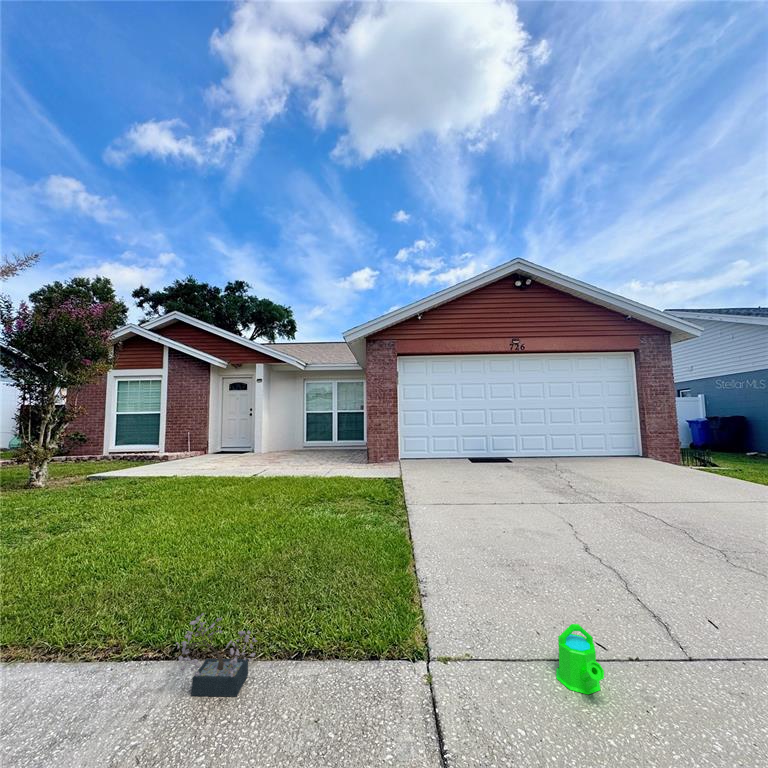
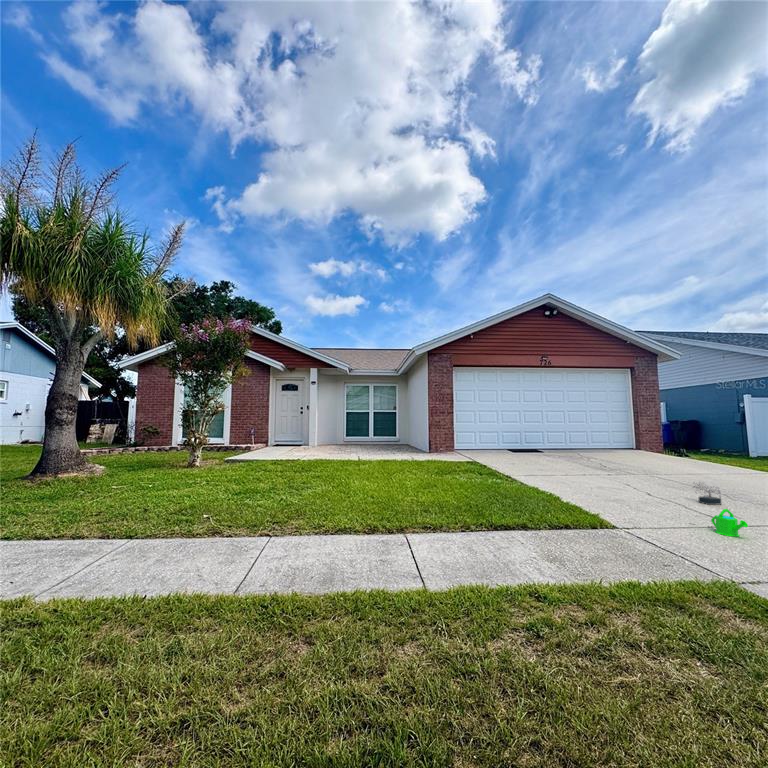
decorative plant: present [176,613,257,697] -> present [694,484,721,505]

